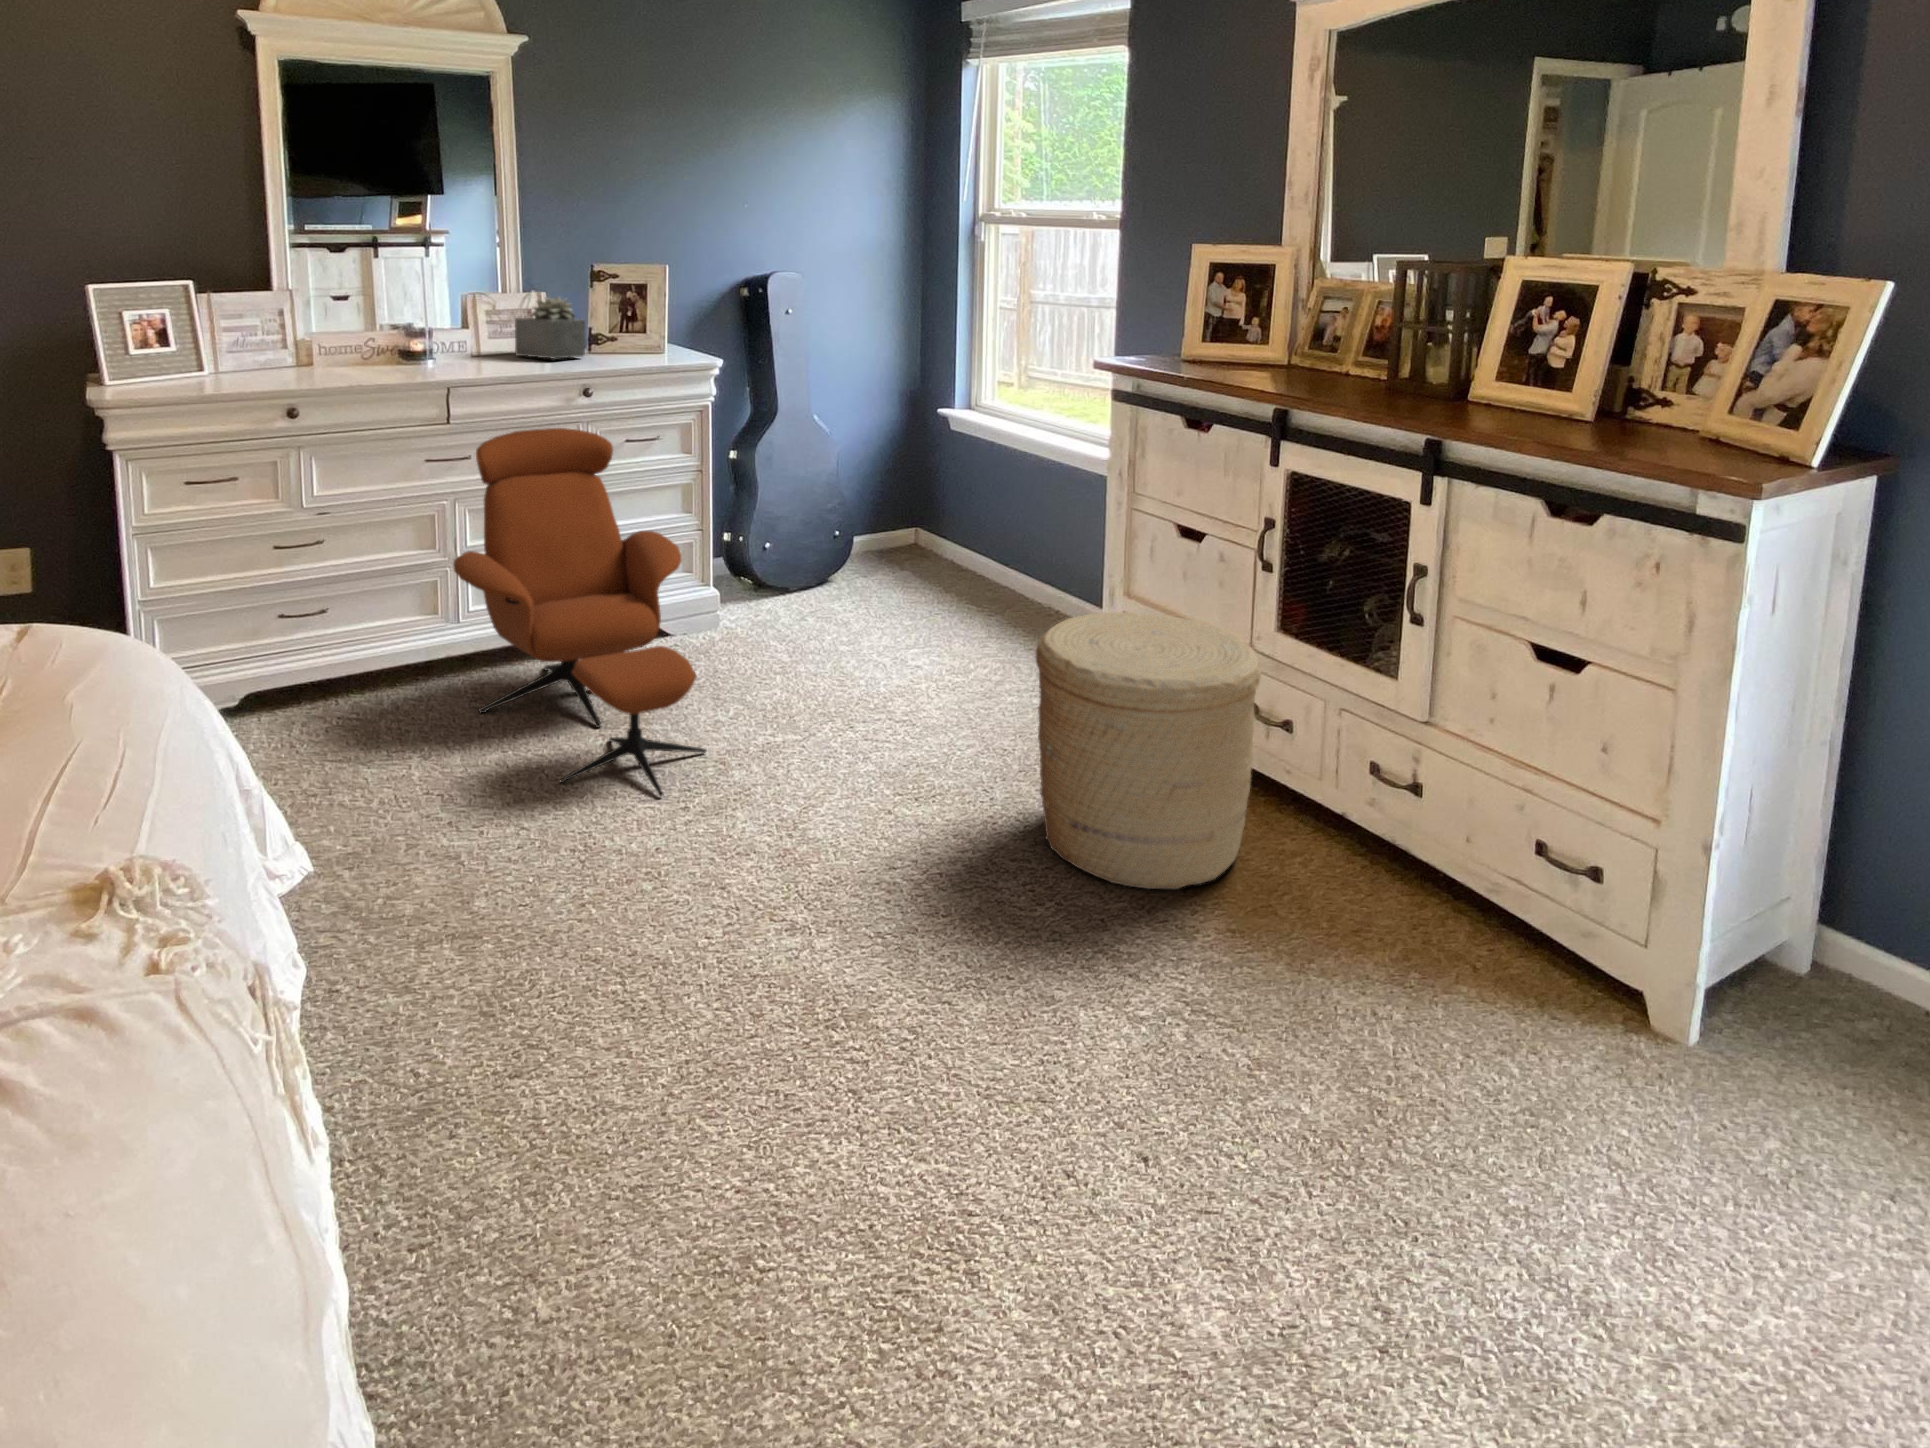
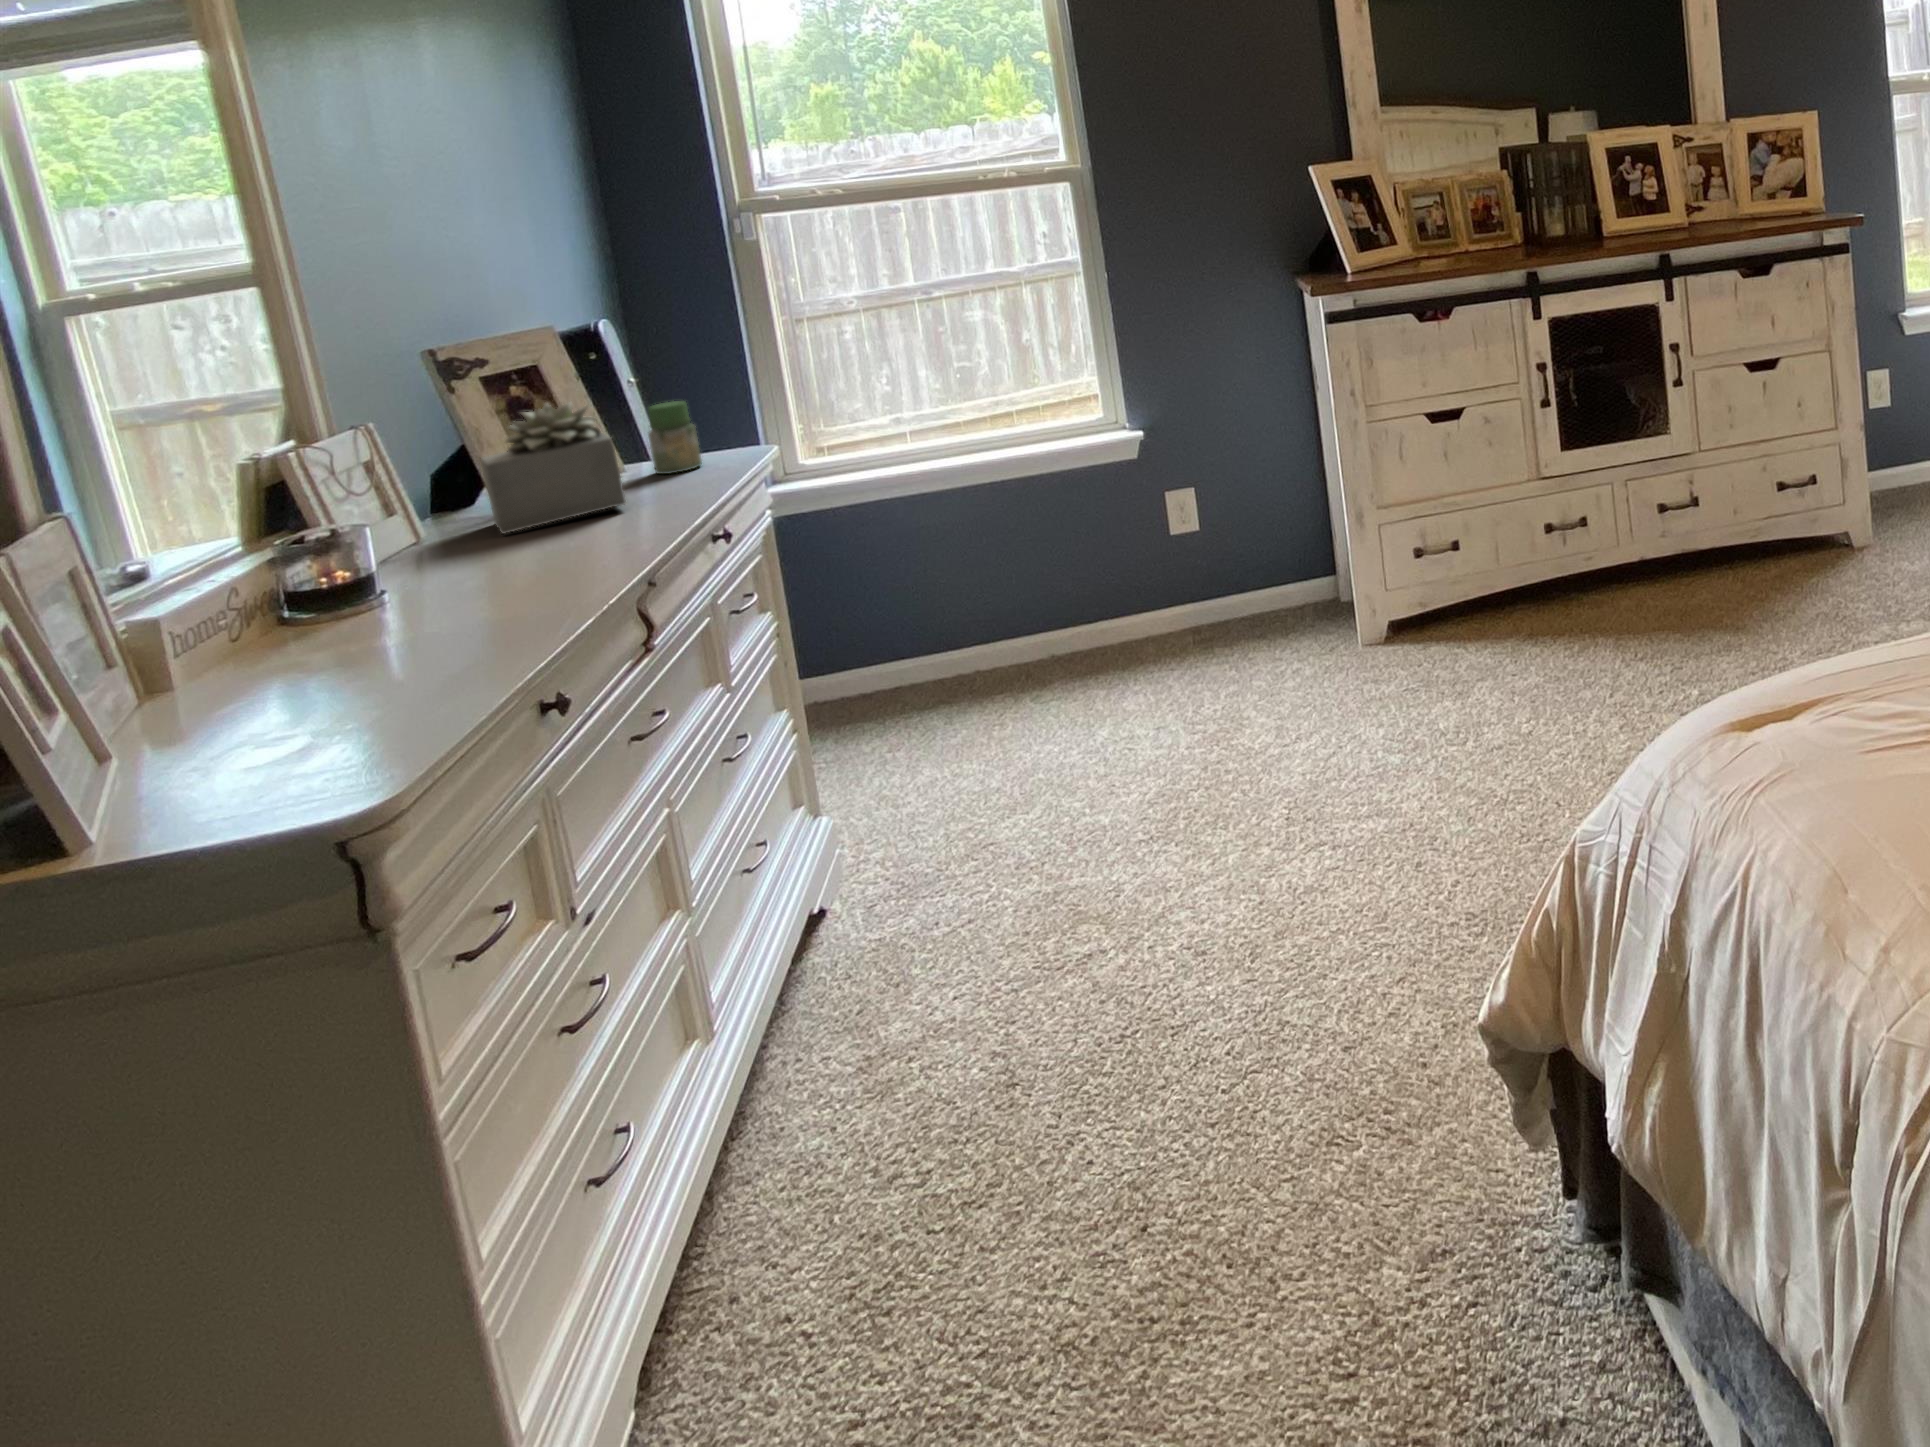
jar: none [645,317,670,359] -> present [648,401,702,474]
lounge chair: present [453,428,706,796] -> none [734,583,1382,1047]
woven basket: present [1036,612,1261,889] -> none [1481,453,1667,674]

